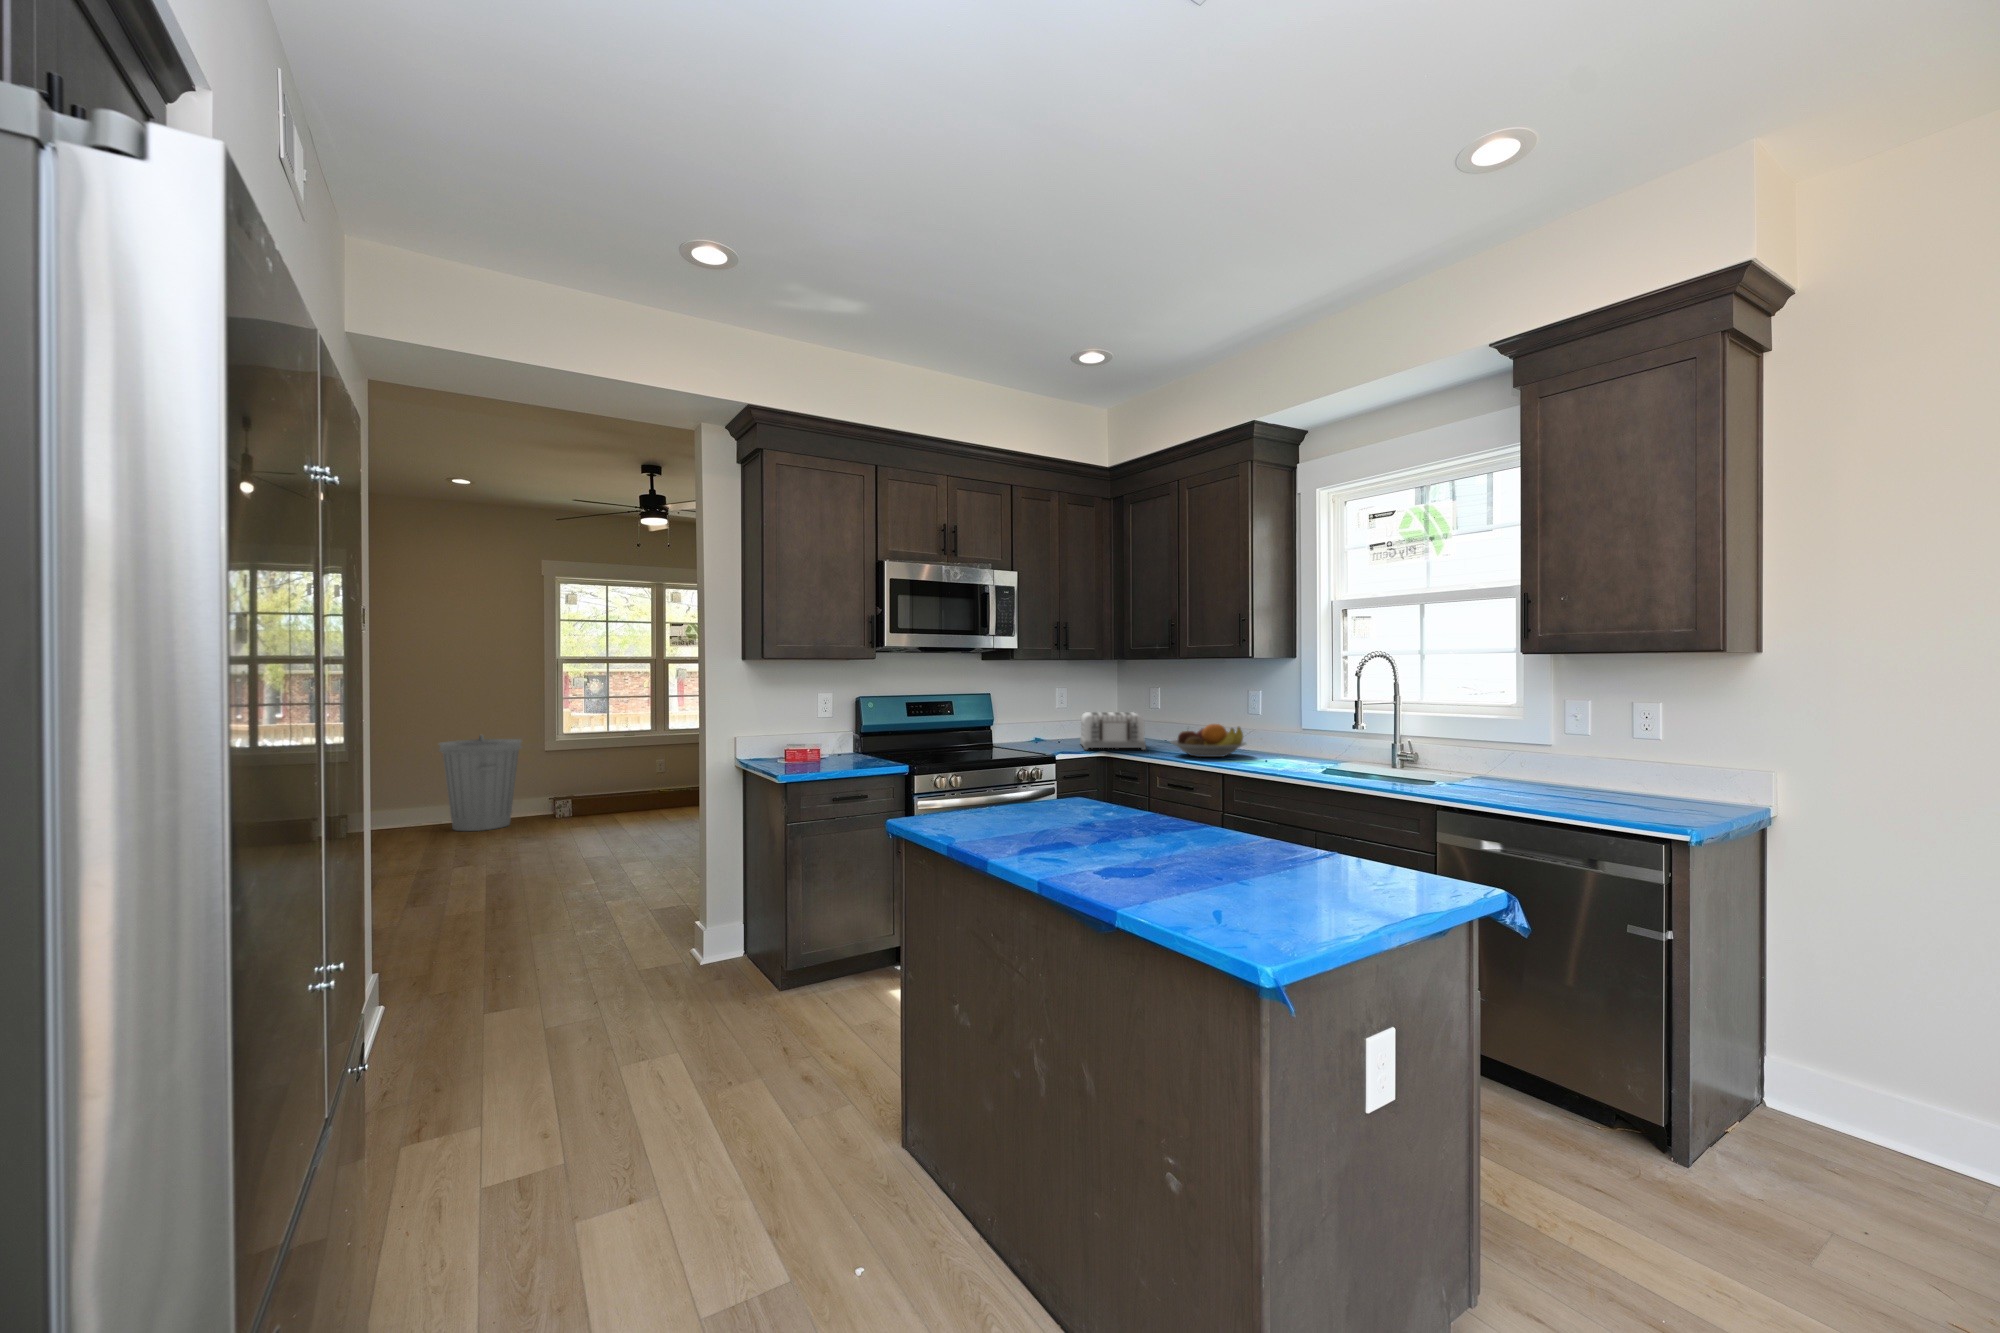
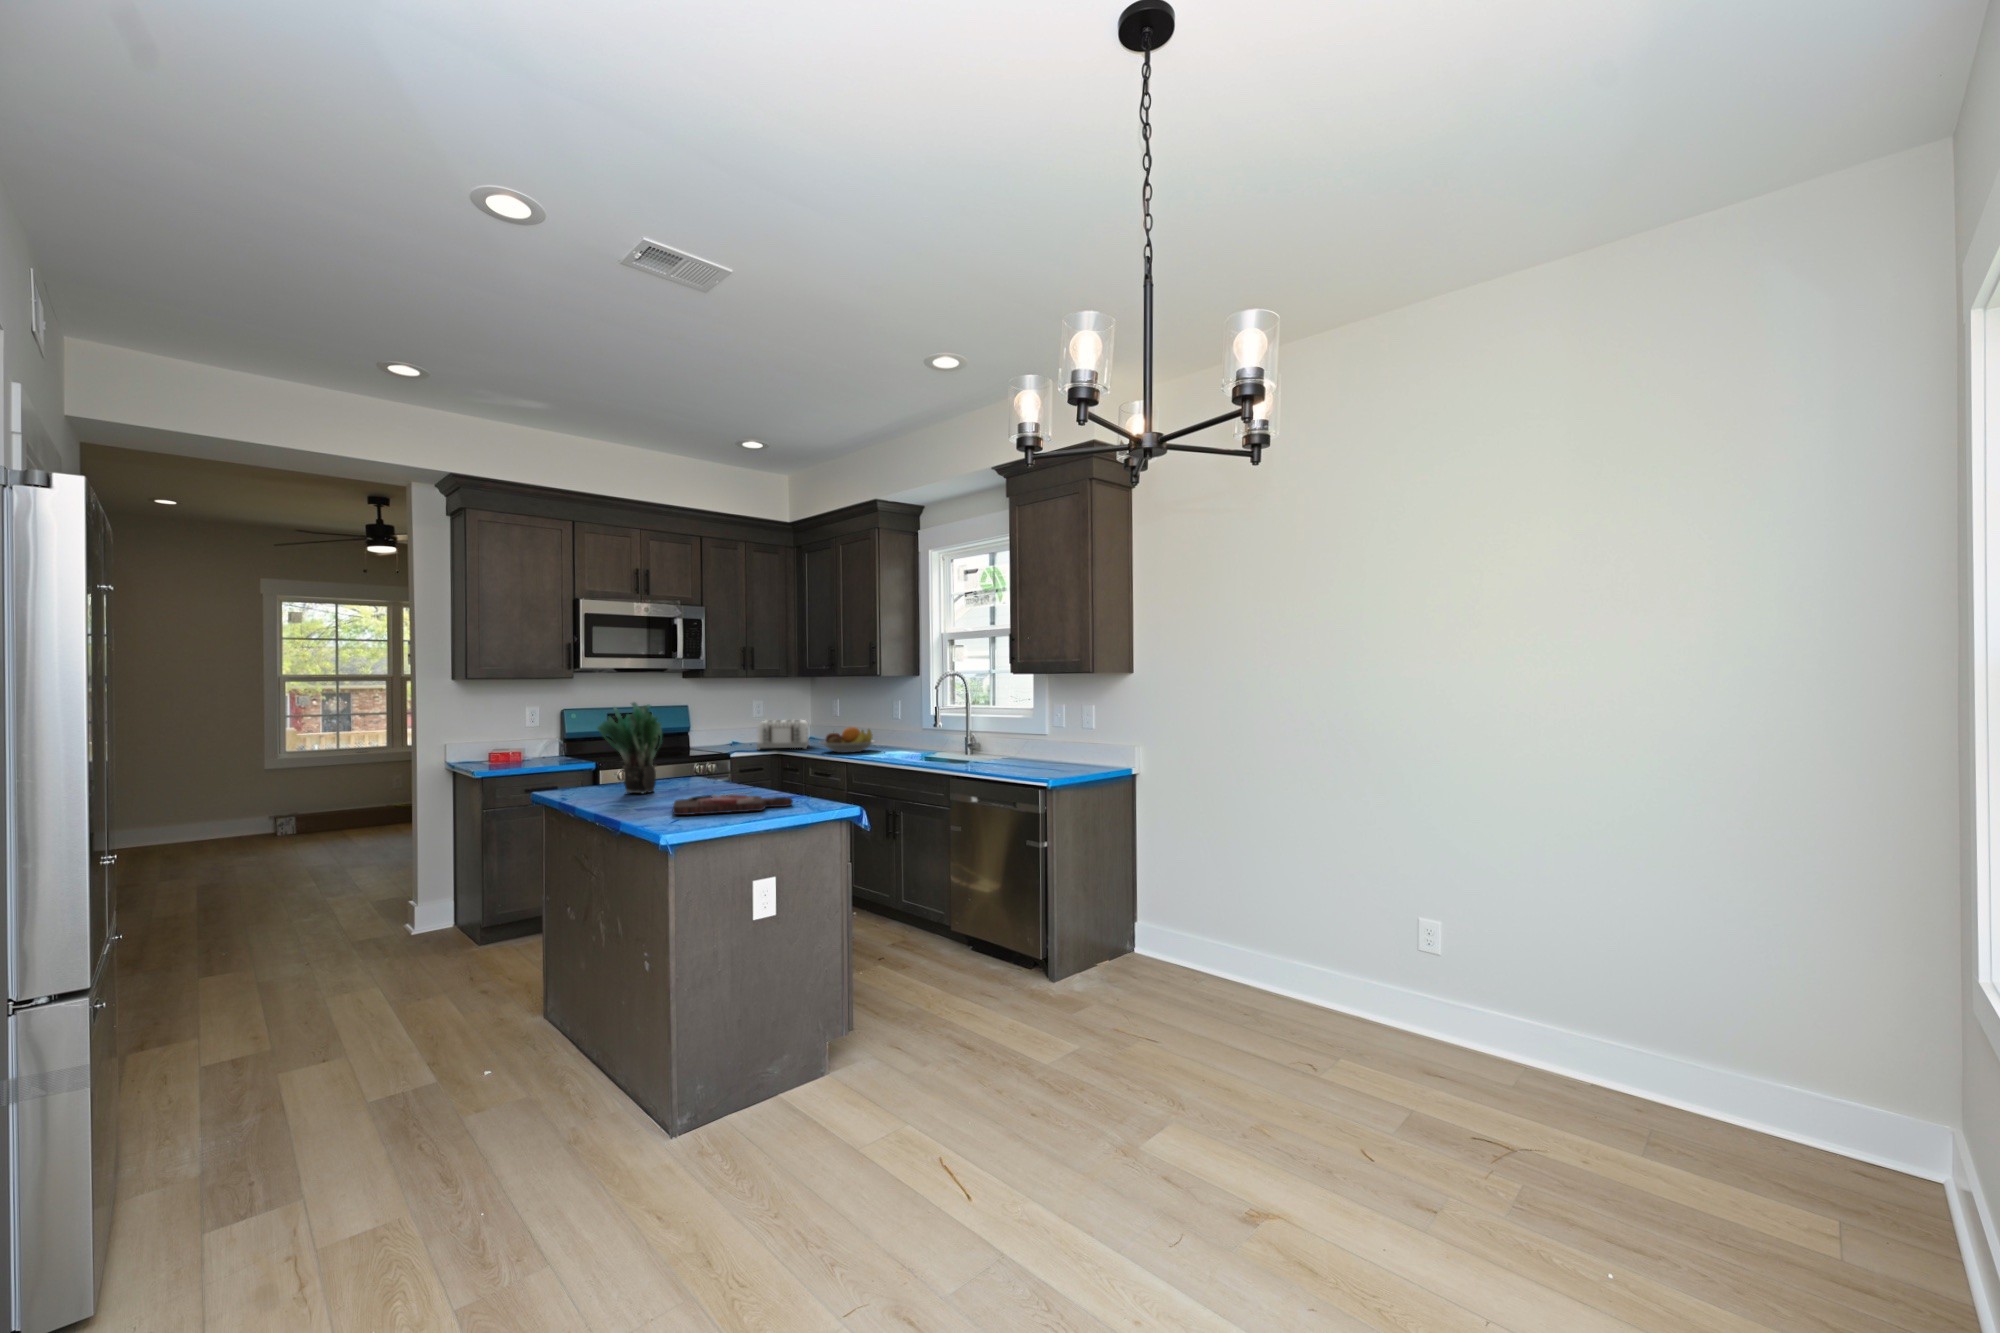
potted plant: none [993,689,1078,835] -> present [597,702,662,793]
trash can: present [438,735,522,831] -> none [144,755,241,851]
cutting board: none [1151,854,1364,898] -> present [673,793,792,815]

